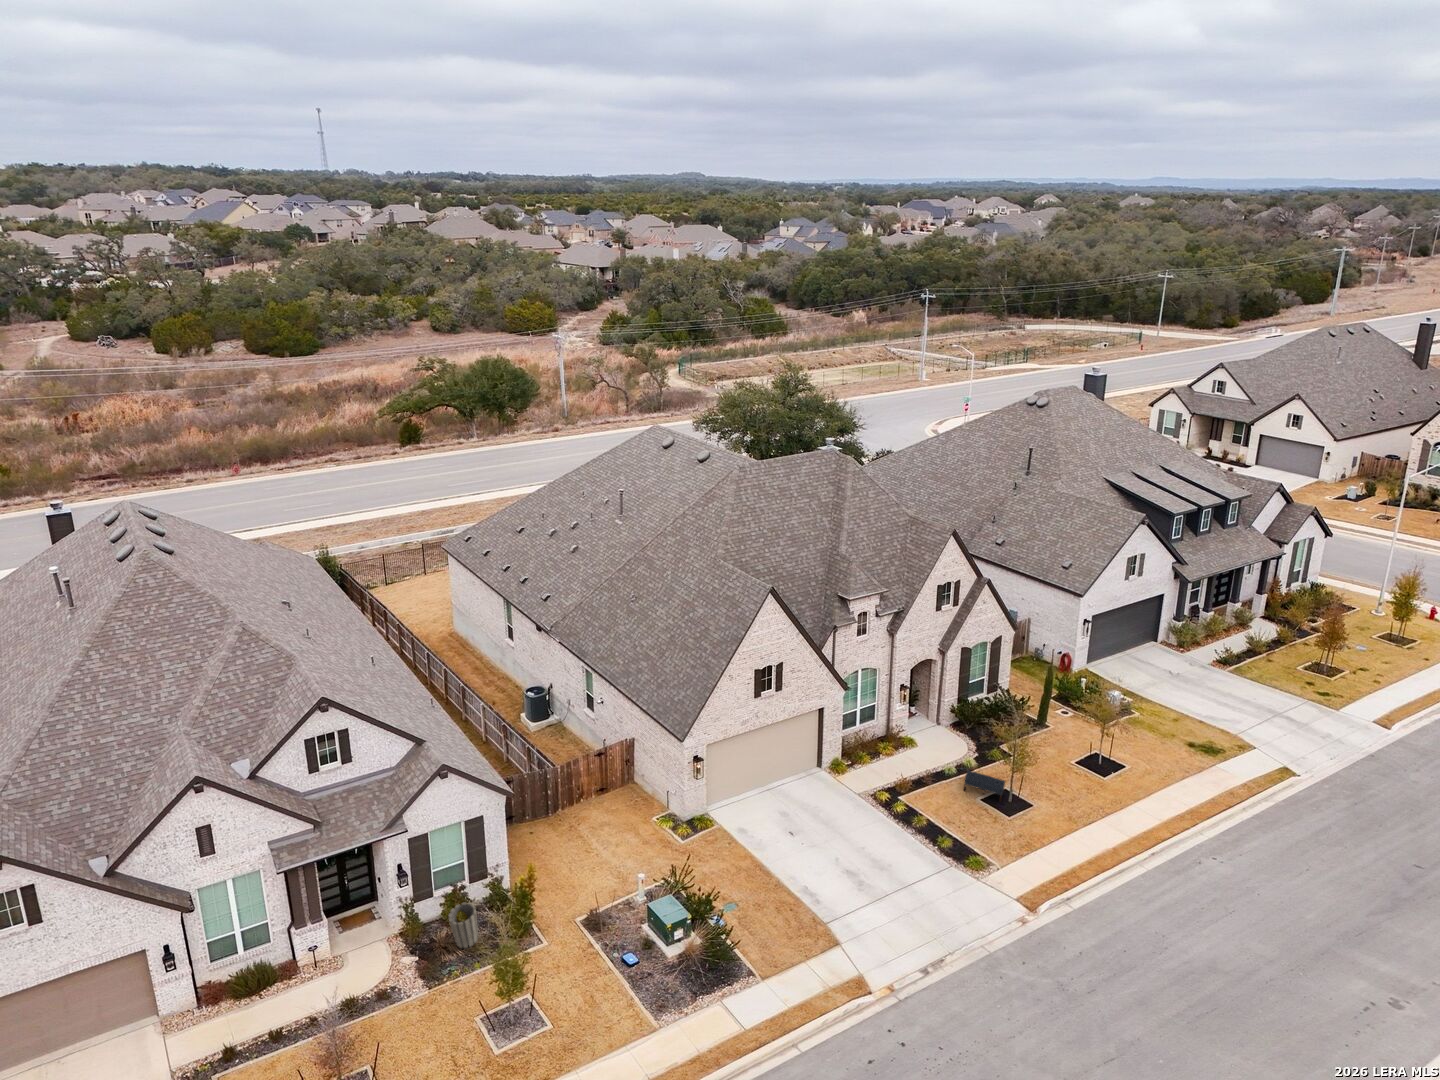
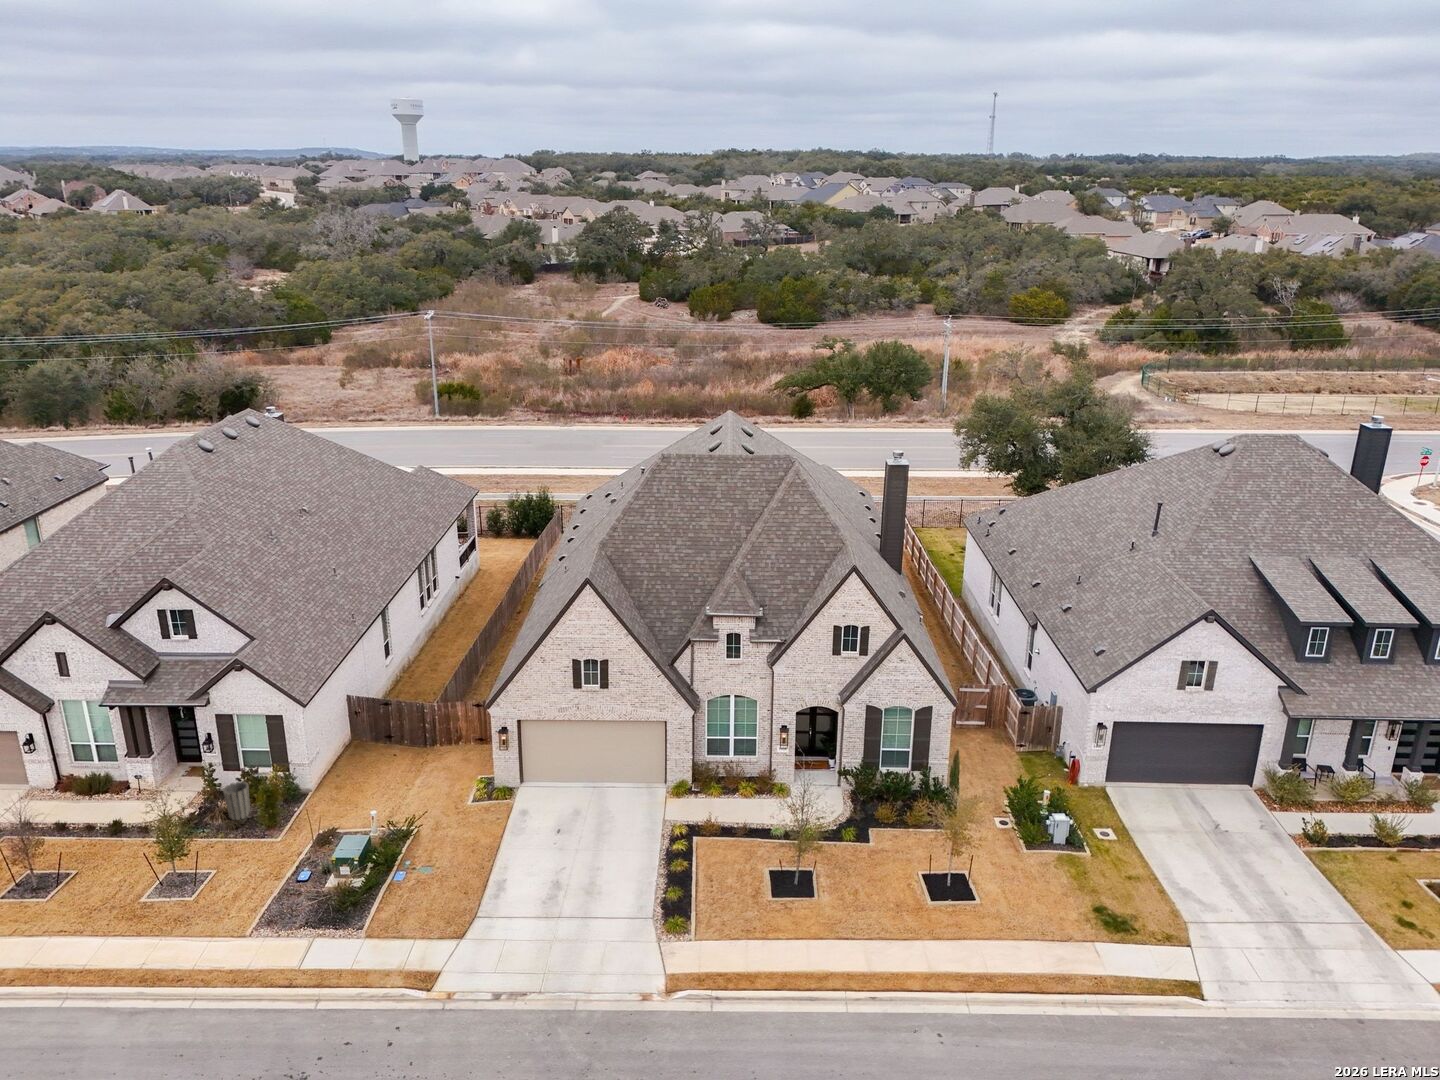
bench: present [964,770,1005,801] -> none [768,835,809,878]

